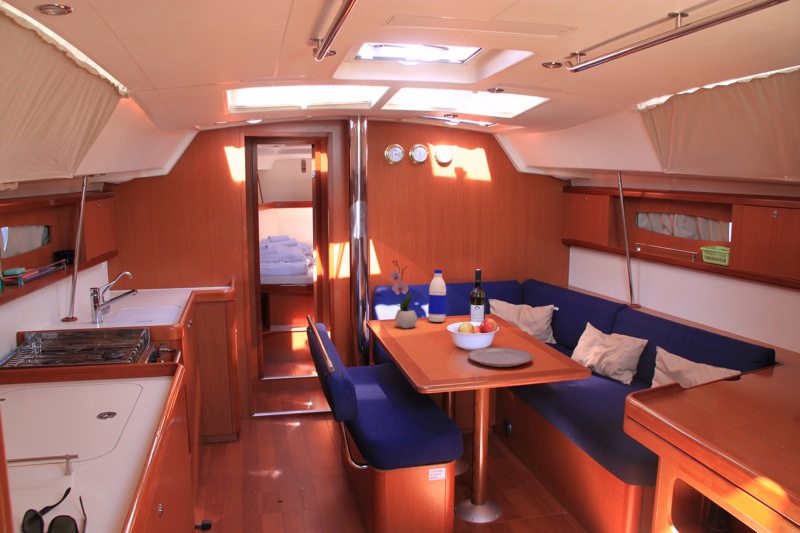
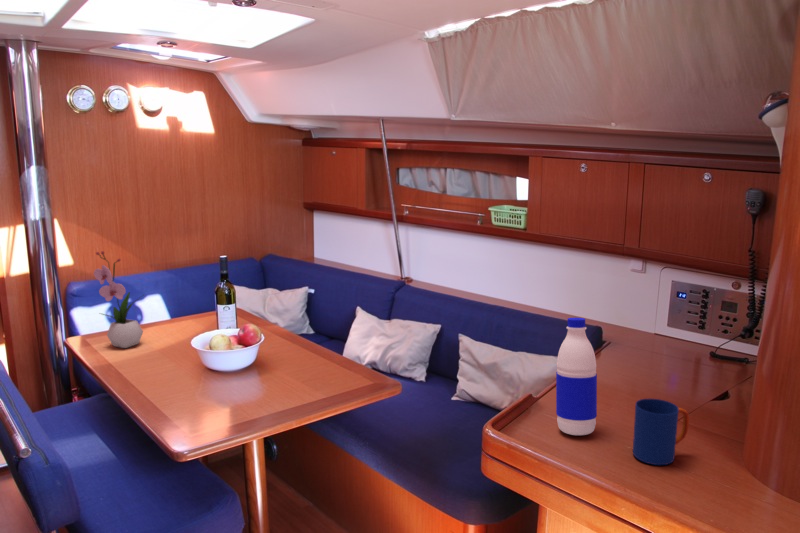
water bottle: present [428,270,446,322] -> present [556,318,597,435]
plate: present [468,348,533,367] -> none [235,365,328,401]
mug: none [723,380,769,427] -> present [633,399,689,465]

